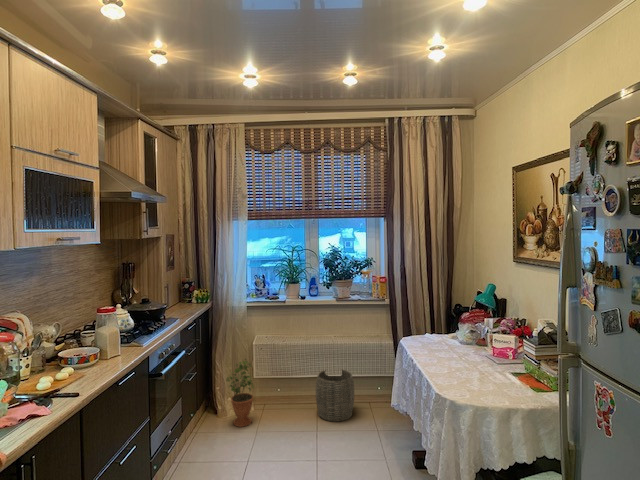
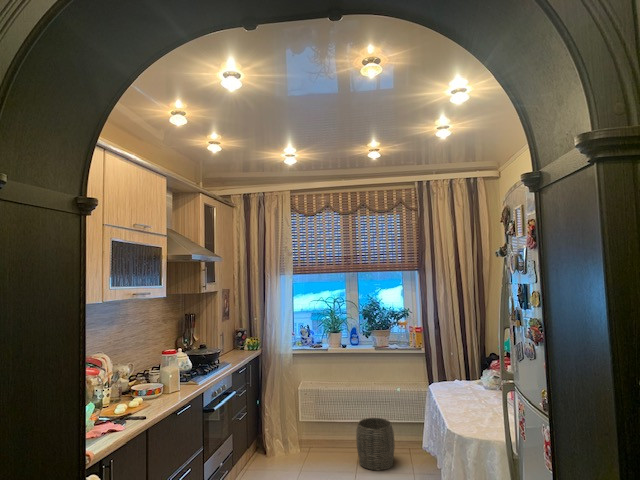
potted plant: present [227,361,254,427] -> none [272,402,298,470]

